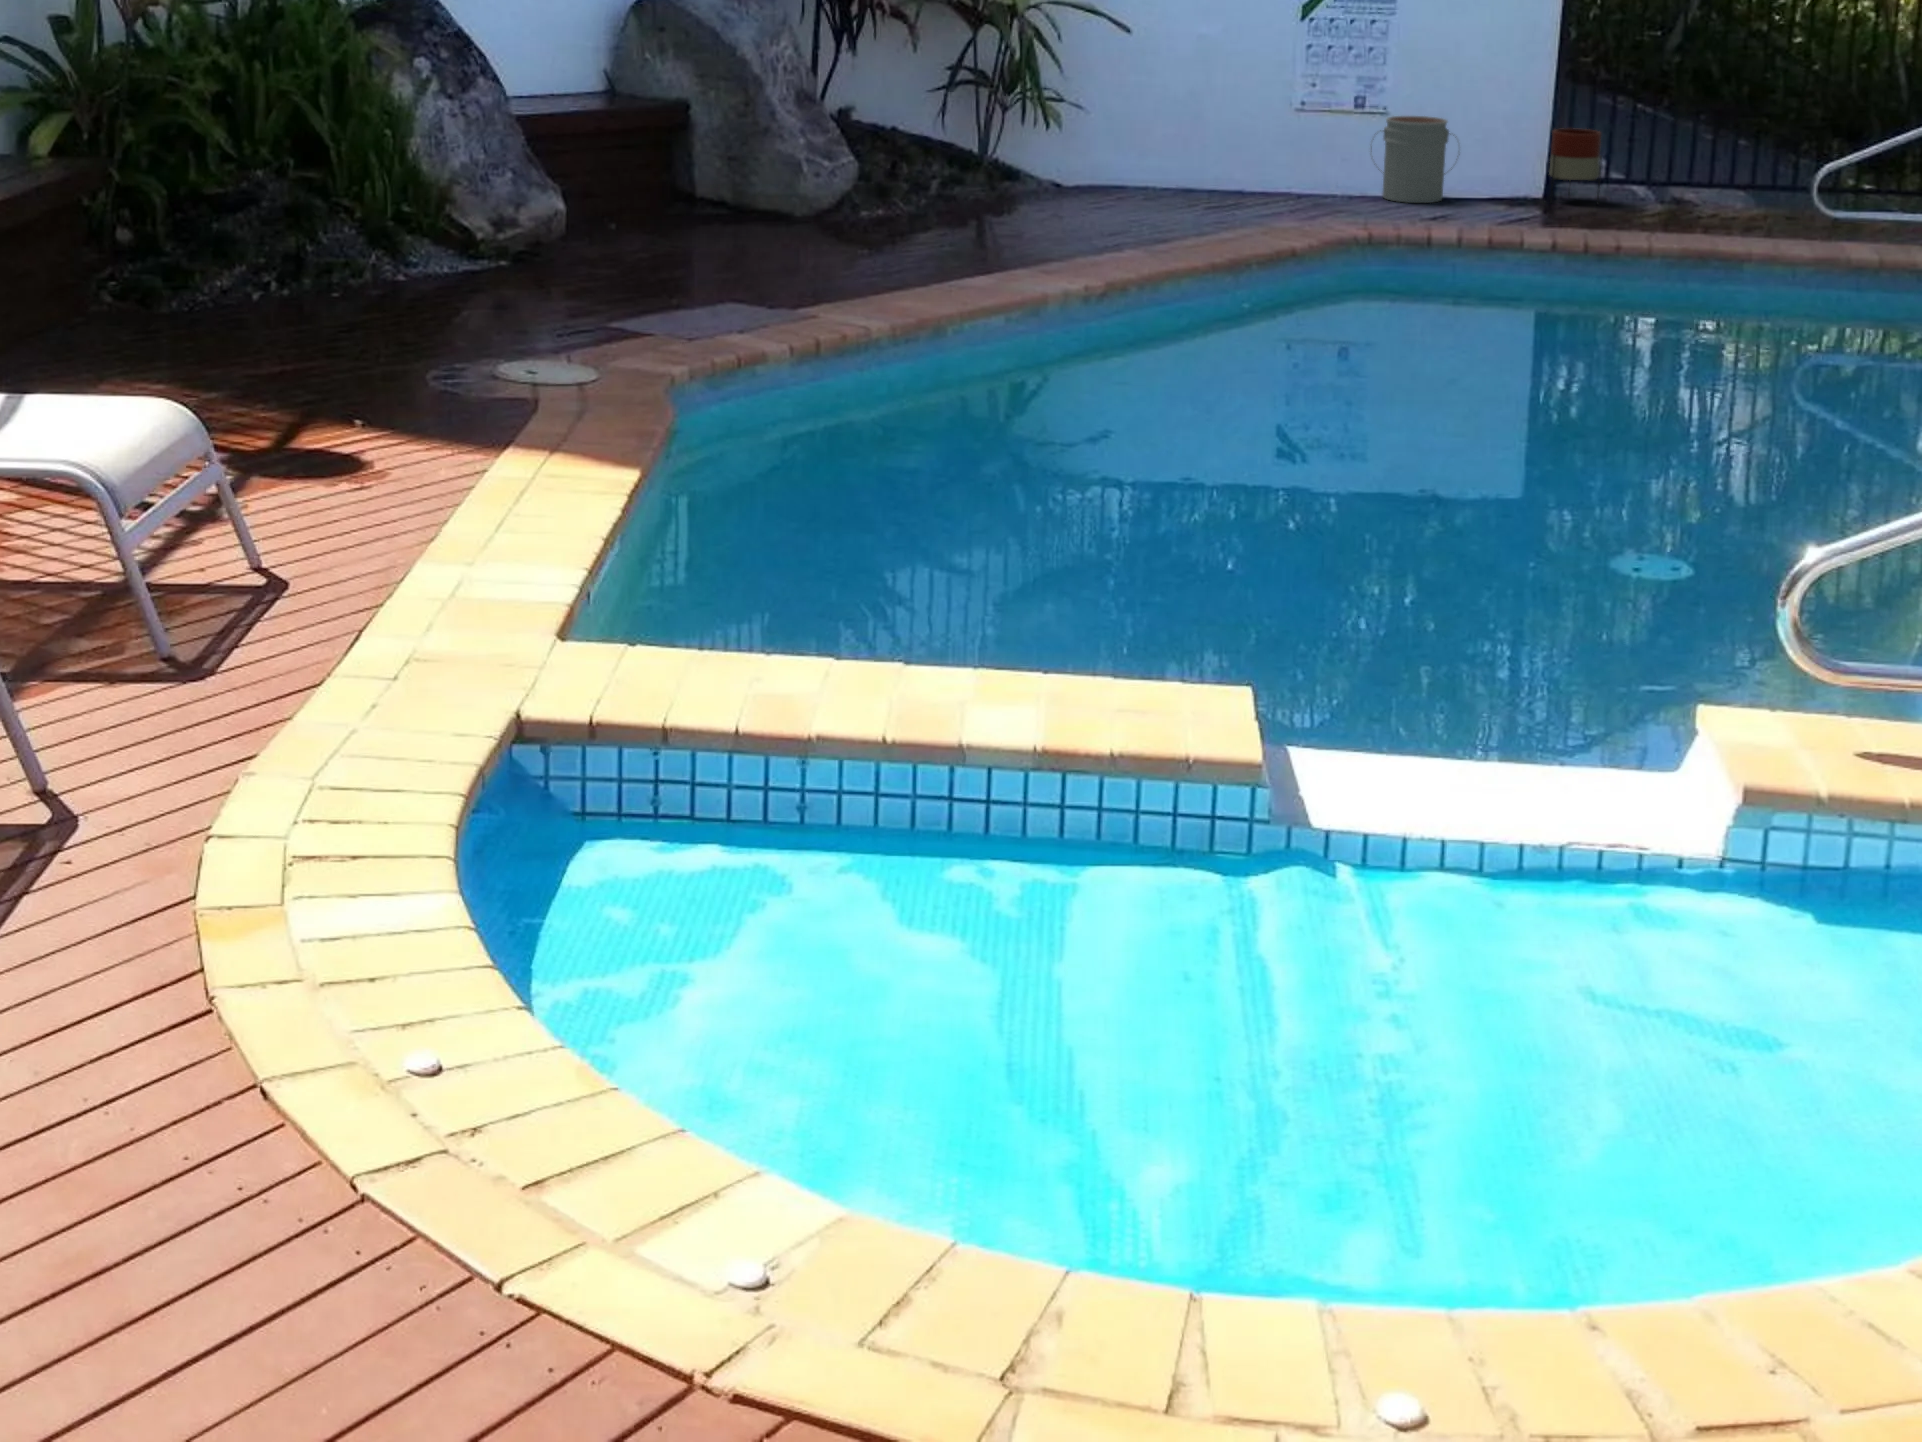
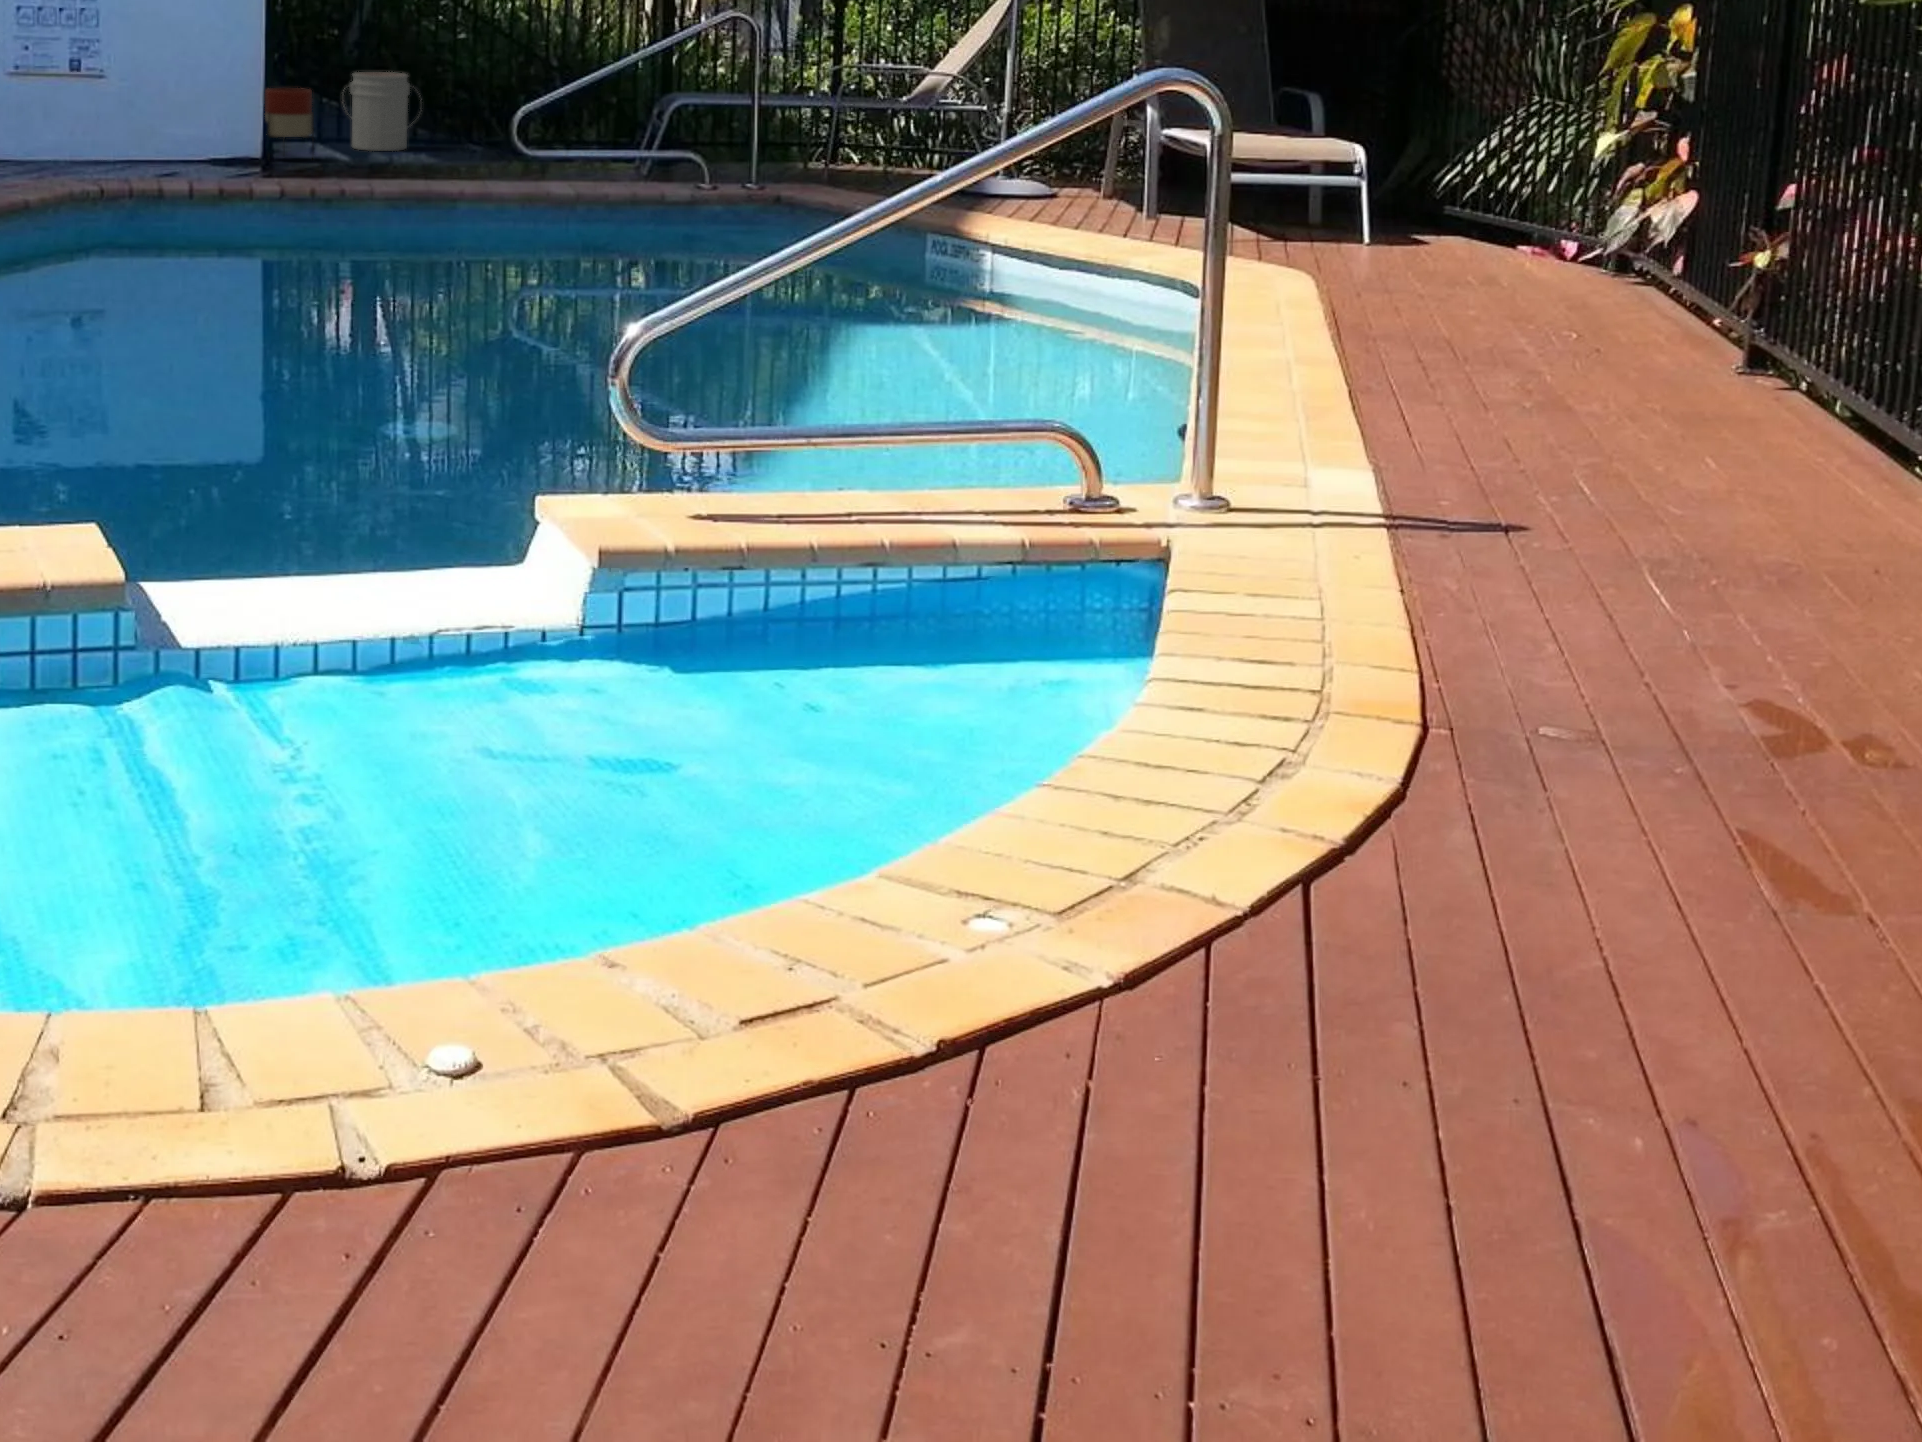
bucket: present [1380,116,1449,203] -> present [343,72,422,151]

